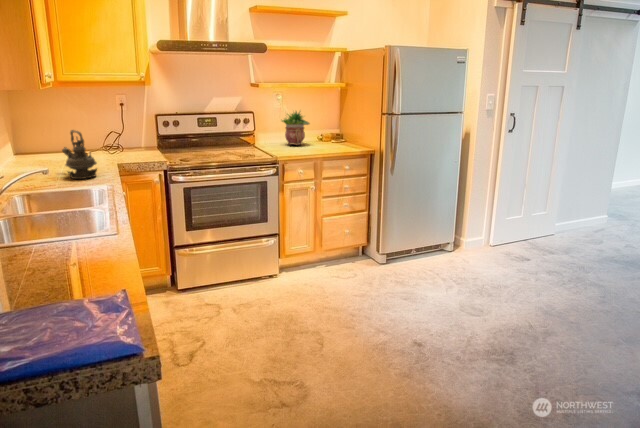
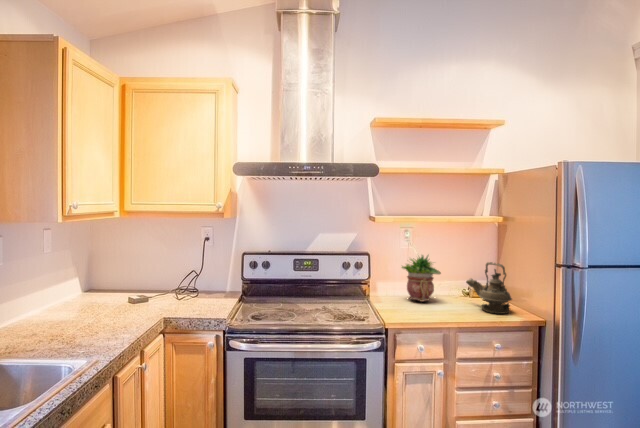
teapot: present [62,130,97,179] -> present [466,262,512,314]

